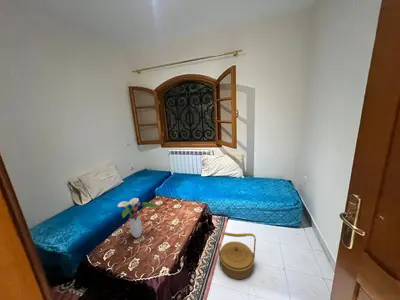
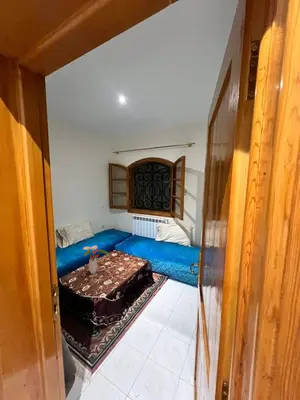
basket: present [217,232,256,279] -> none [148,282,177,321]

